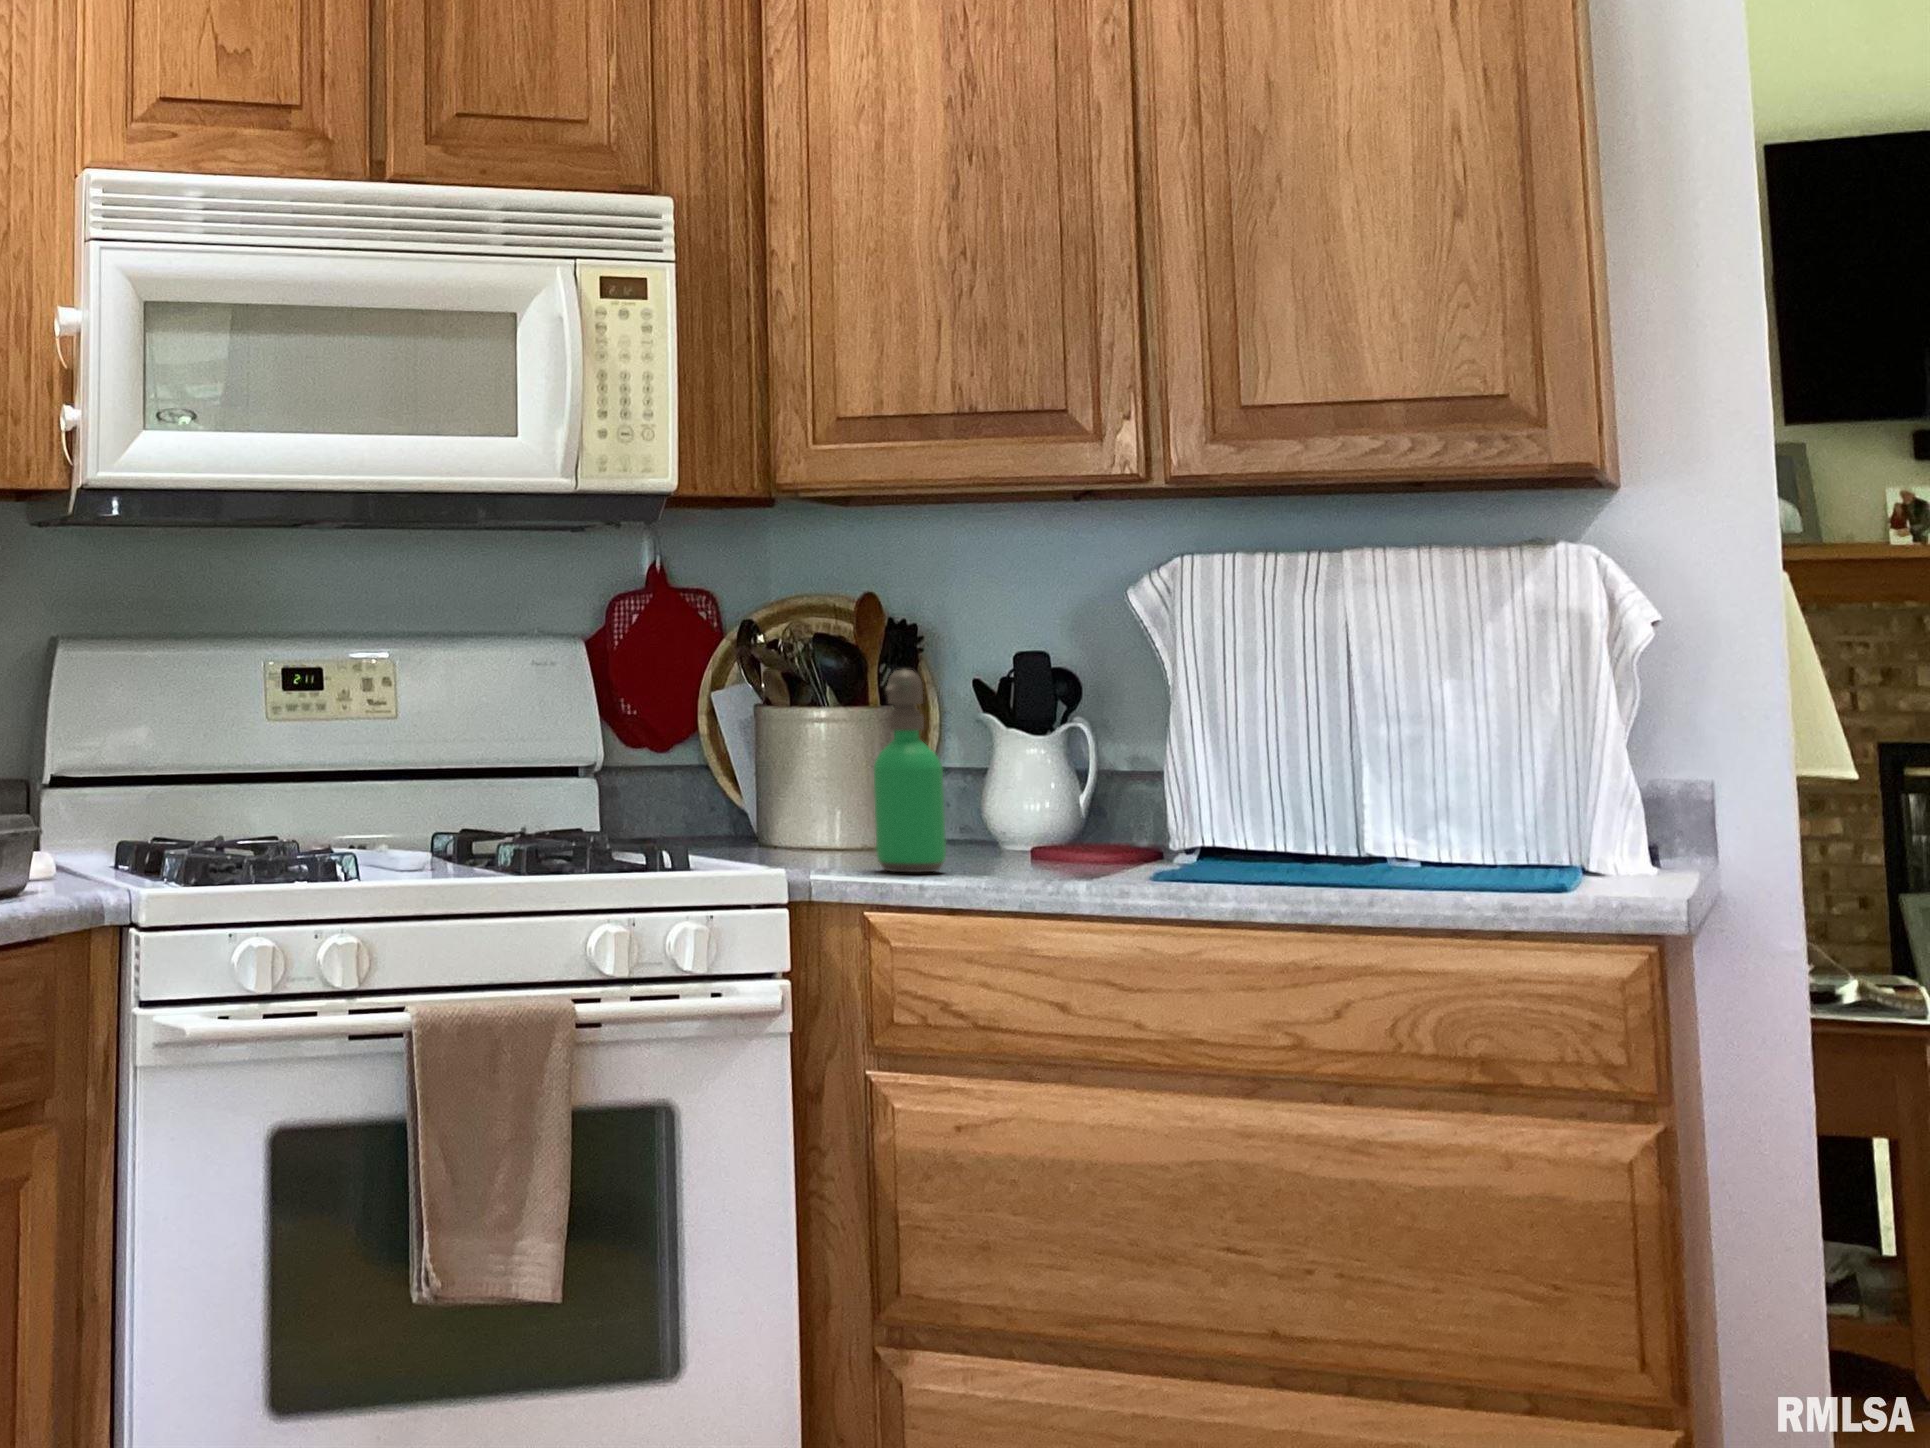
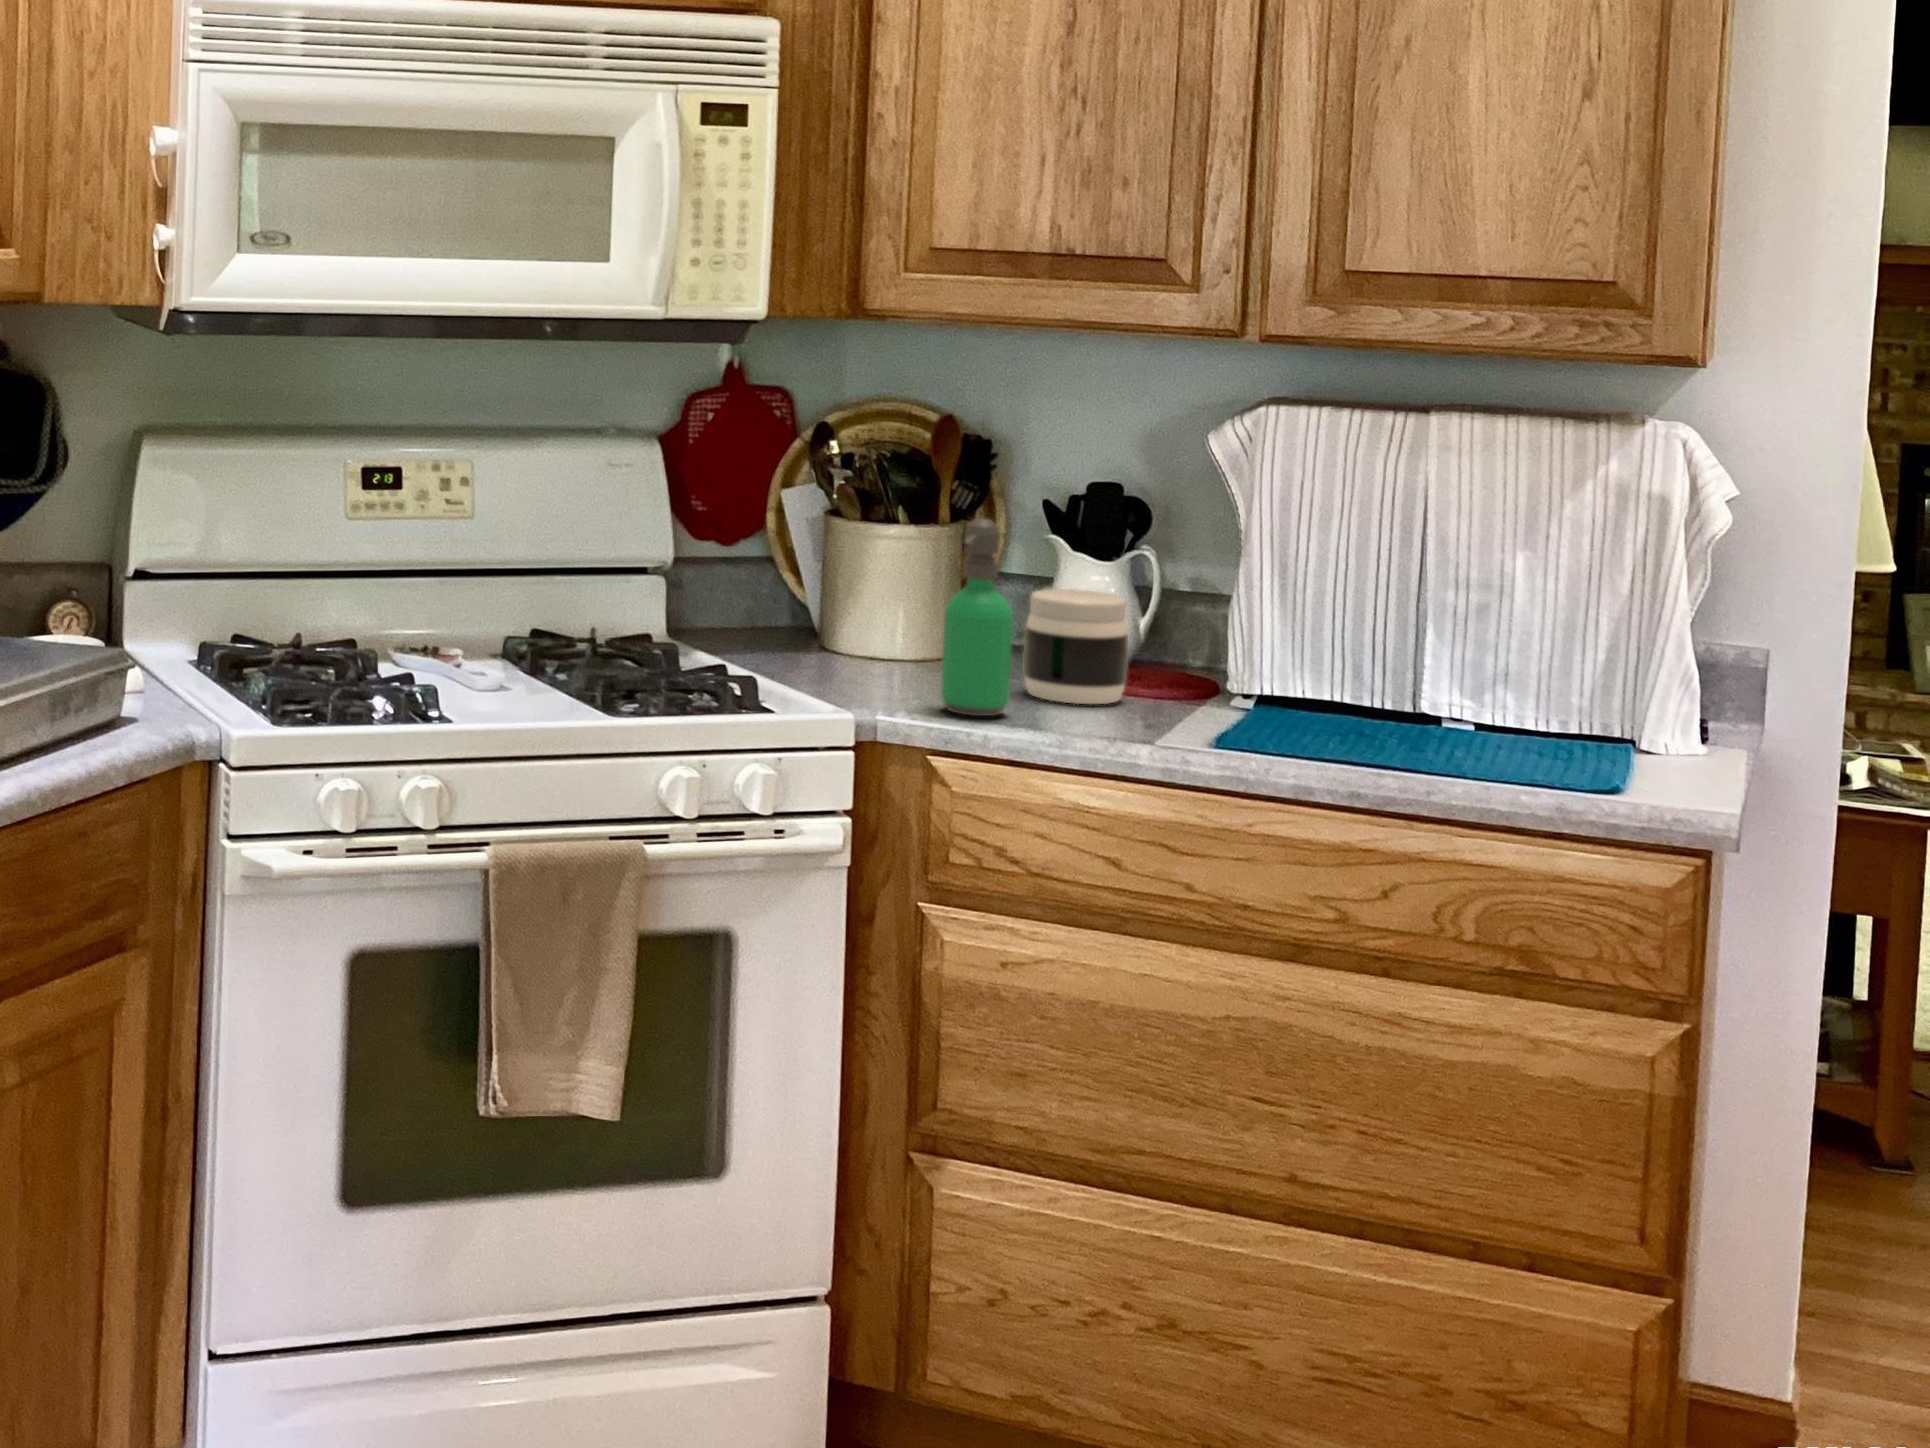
jar: none [961,755,1067,866] -> present [1024,589,1128,704]

